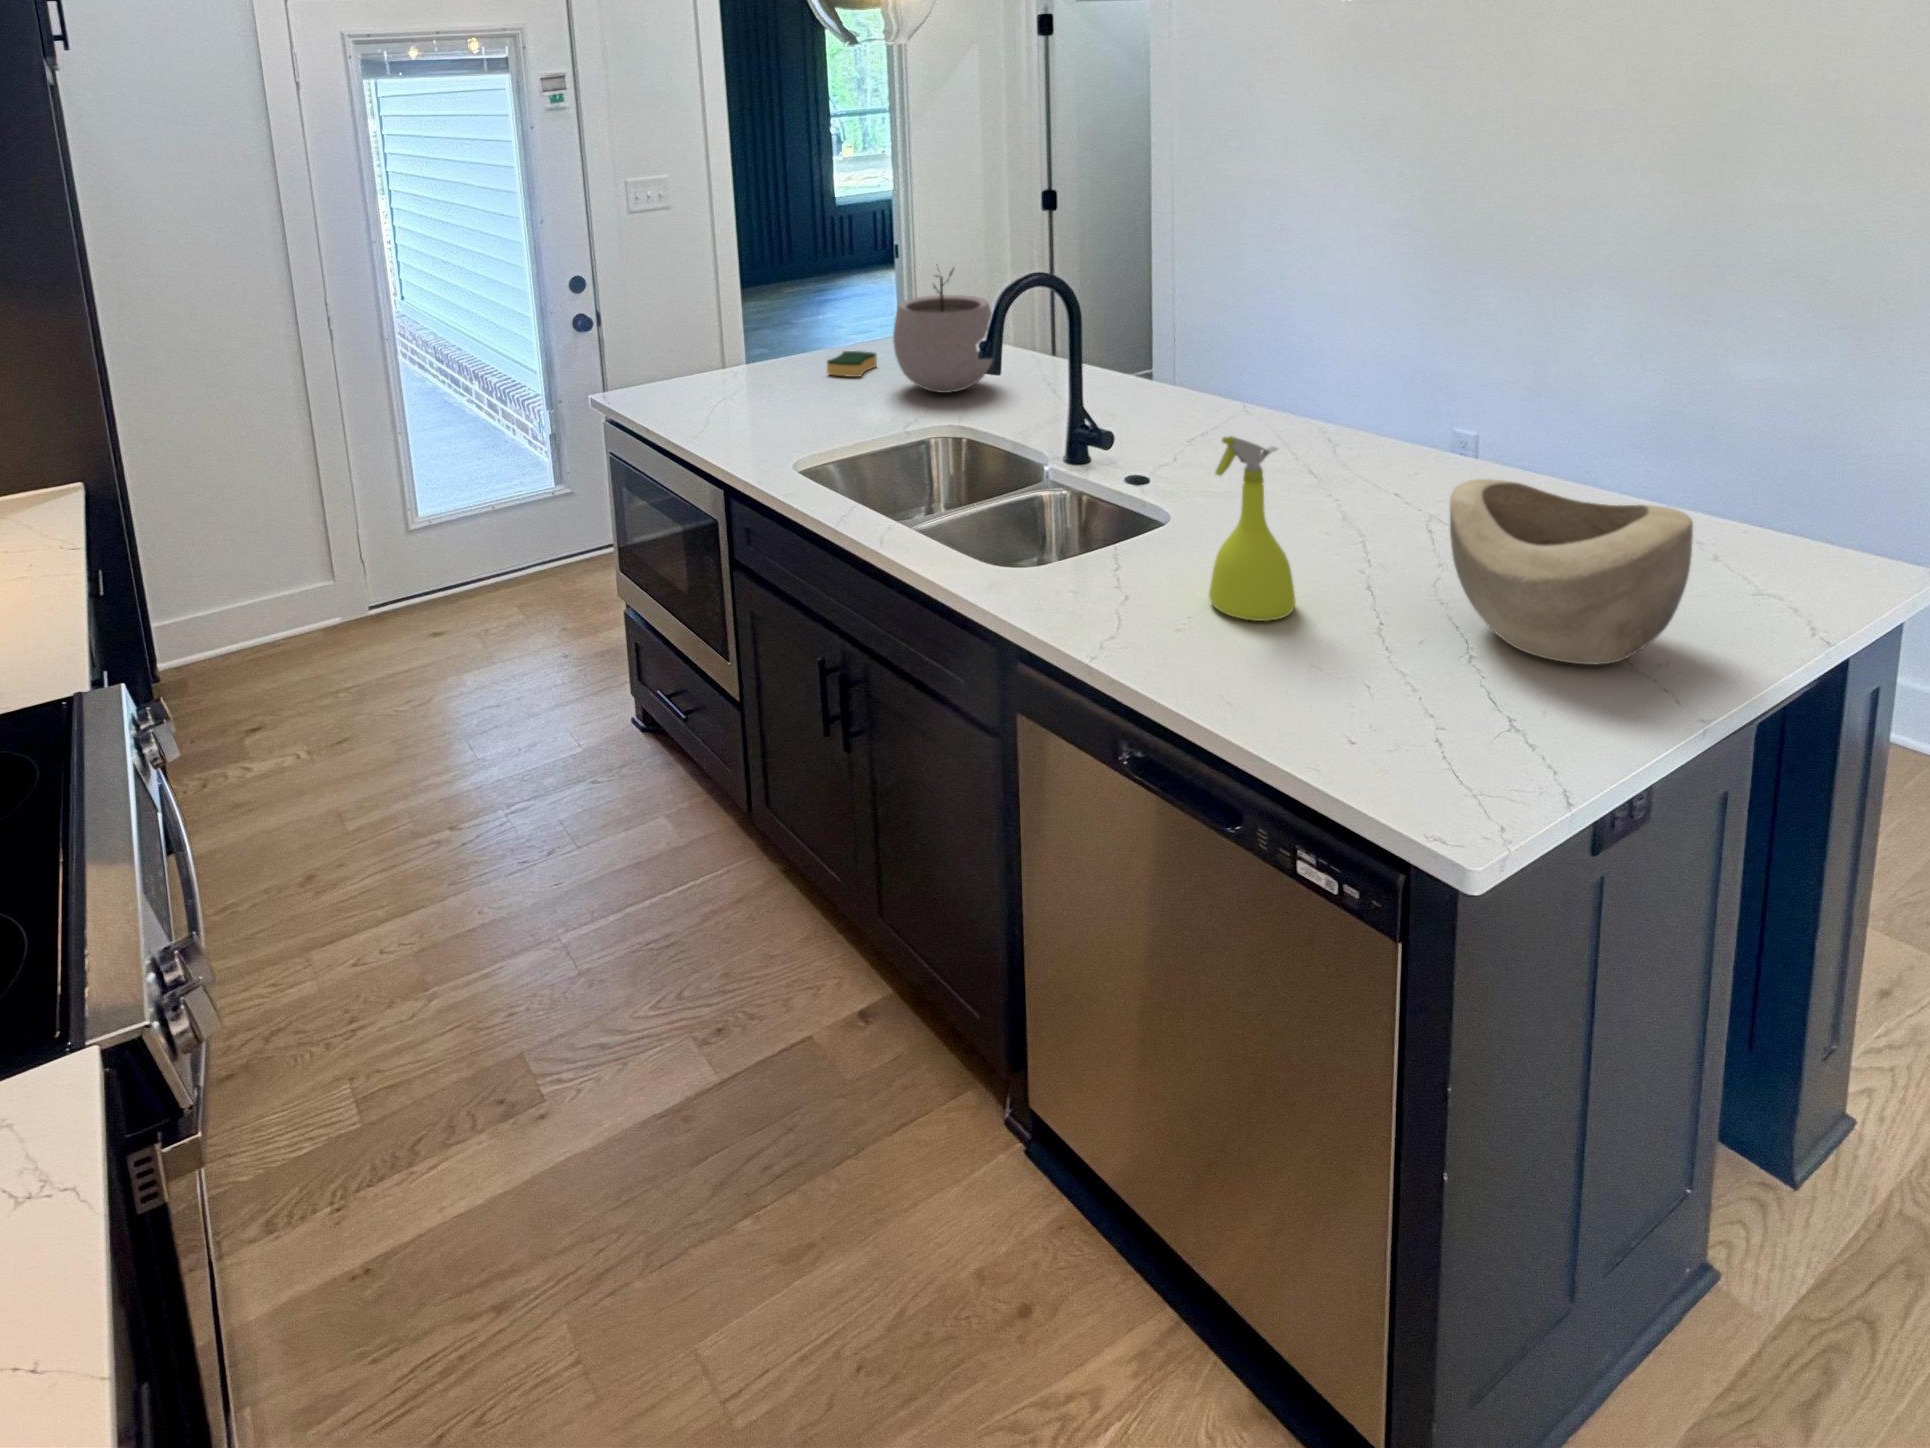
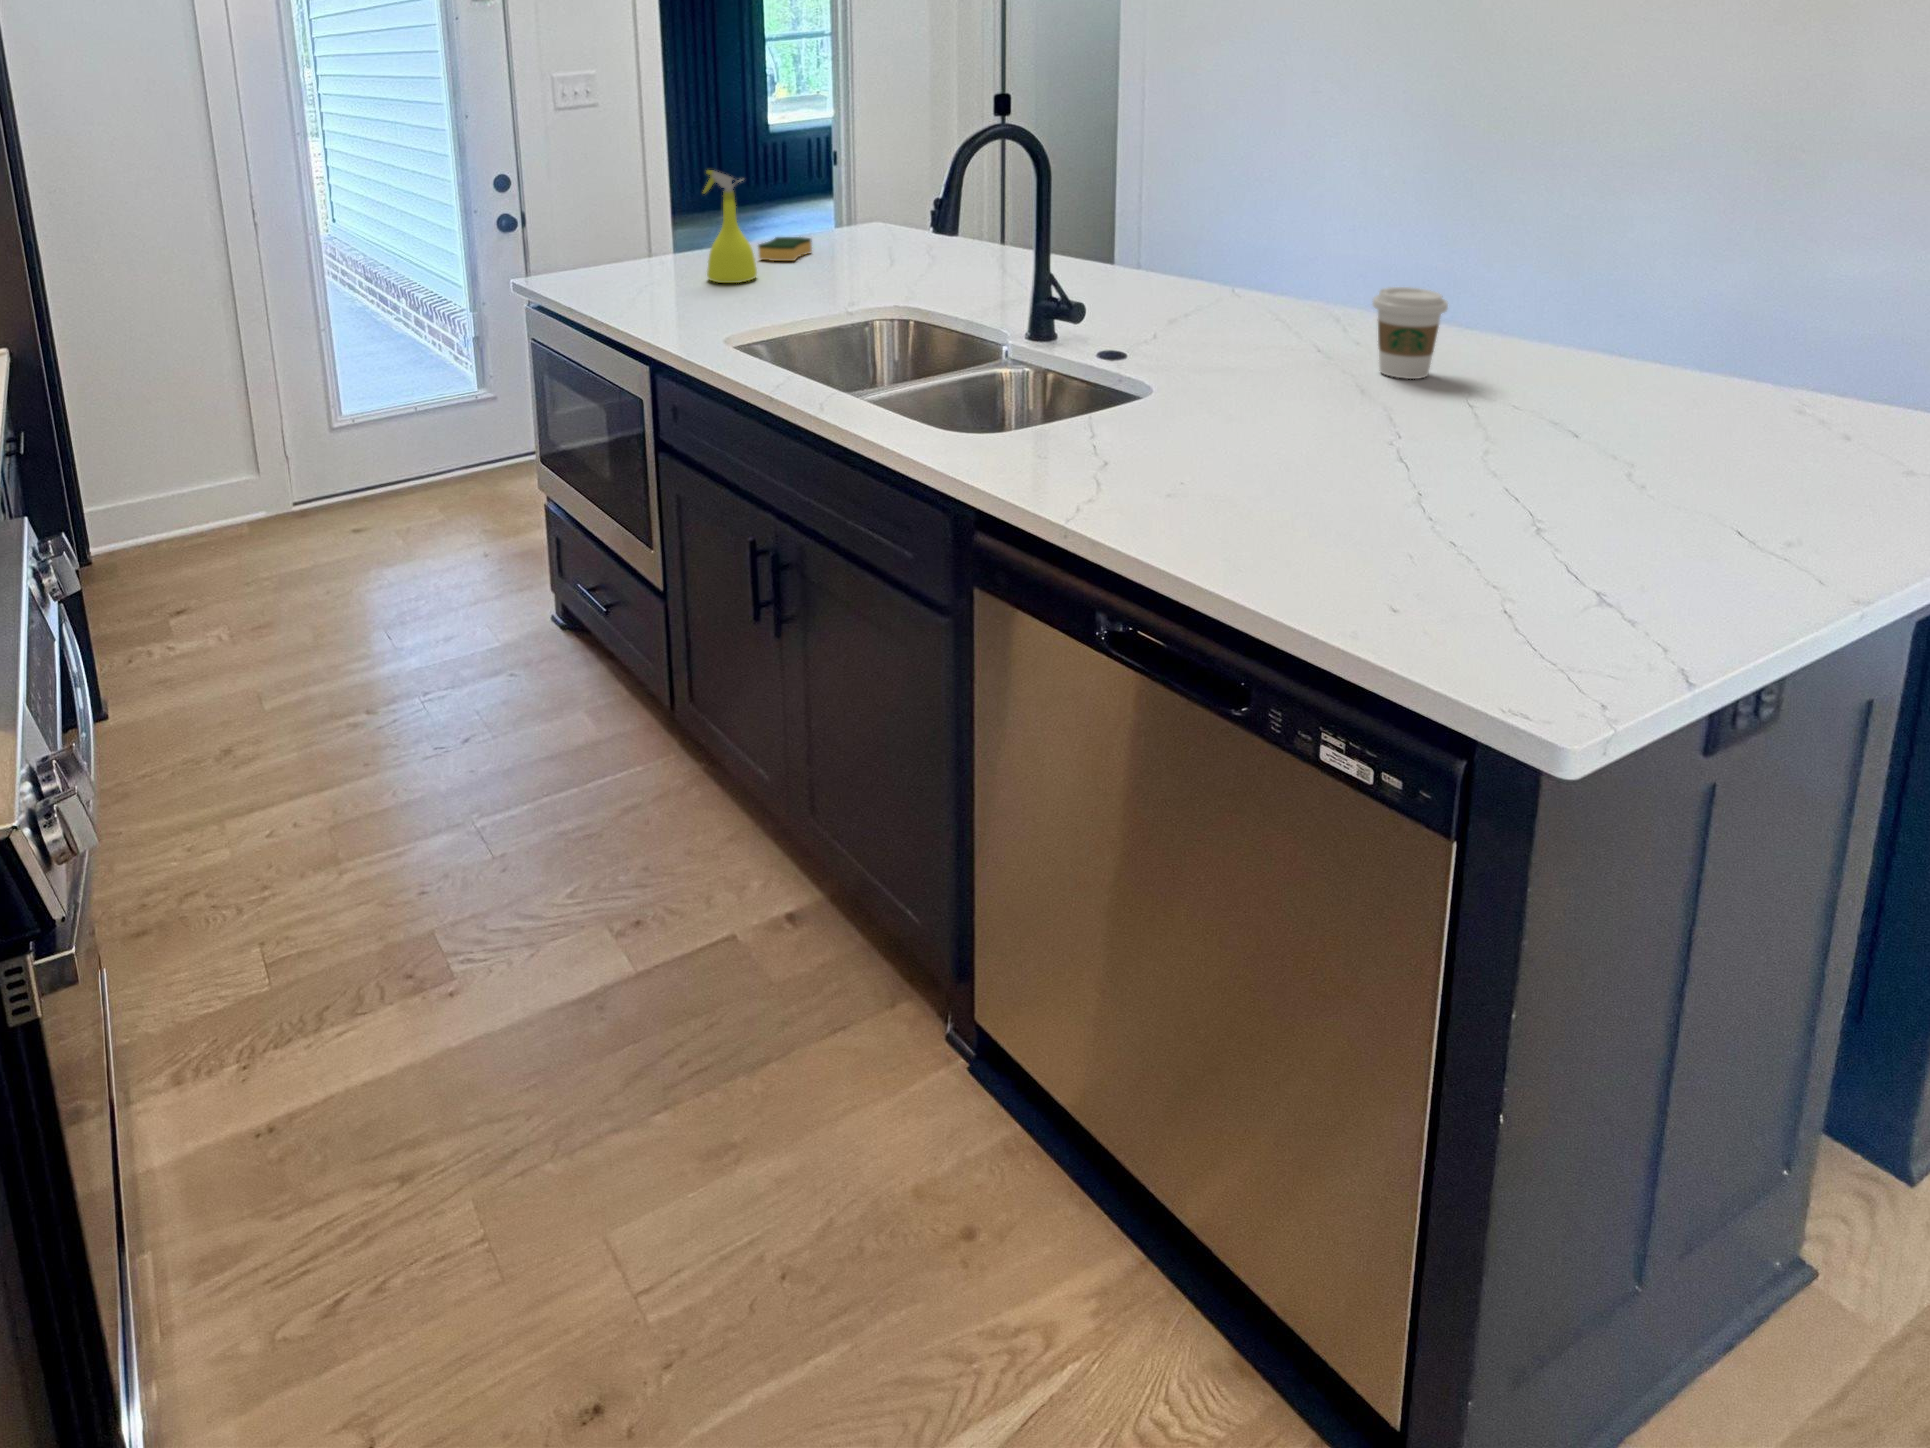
plant pot: present [893,268,992,393] -> none [831,135,944,274]
coffee cup: none [1352,426,1412,507] -> present [1373,287,1448,379]
spray bottle: present [1209,436,1296,621] -> present [704,170,757,283]
decorative bowl: present [1450,479,1693,664] -> none [1519,321,1865,536]

